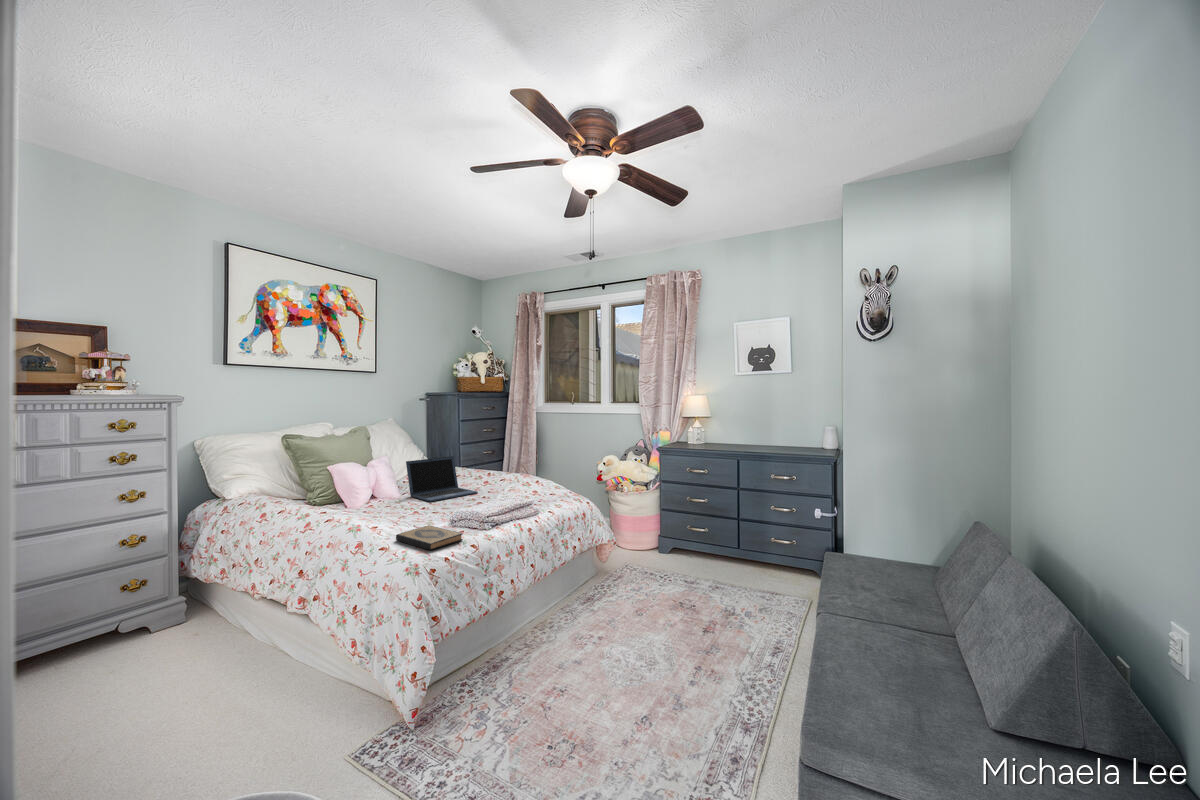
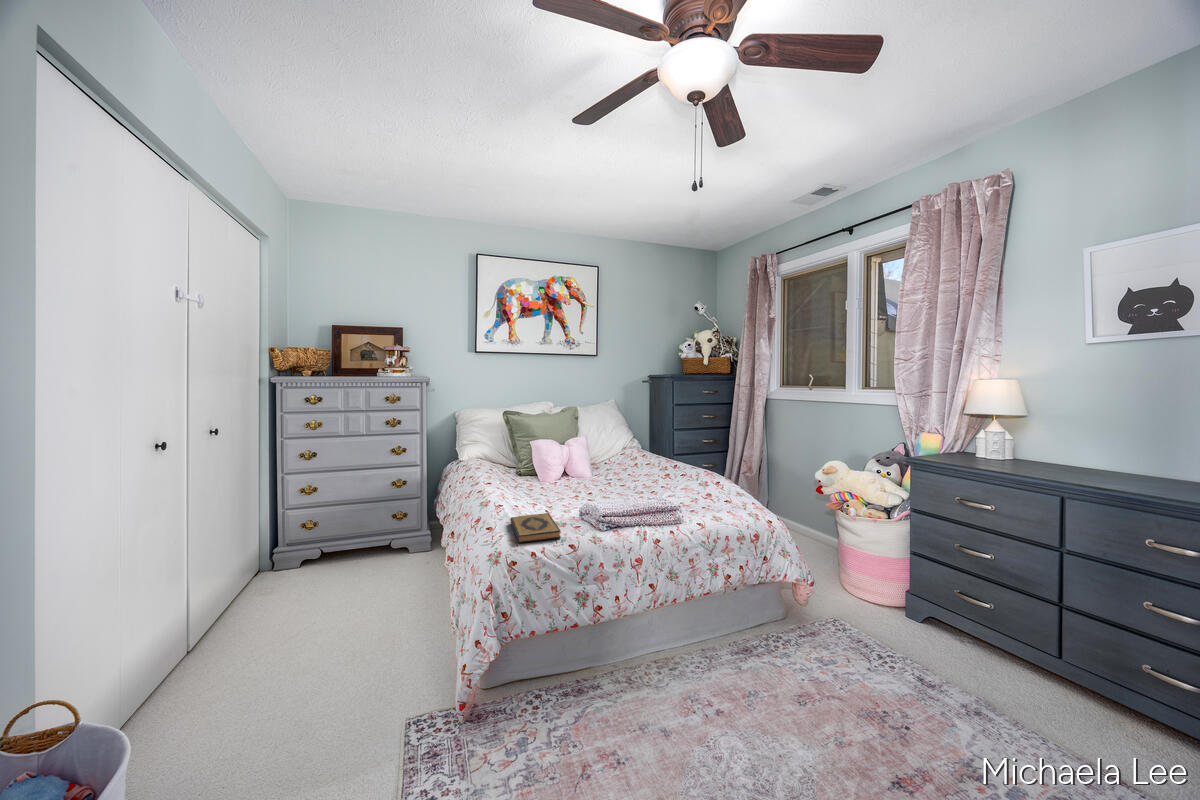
laptop: present [406,456,478,502] -> none [586,440,650,485]

